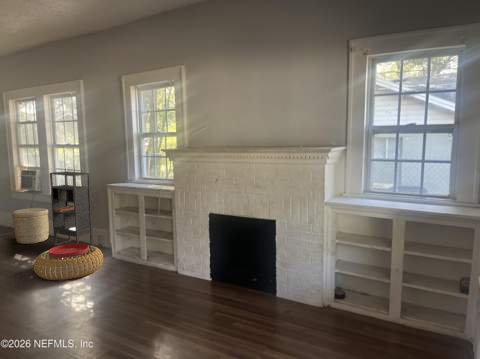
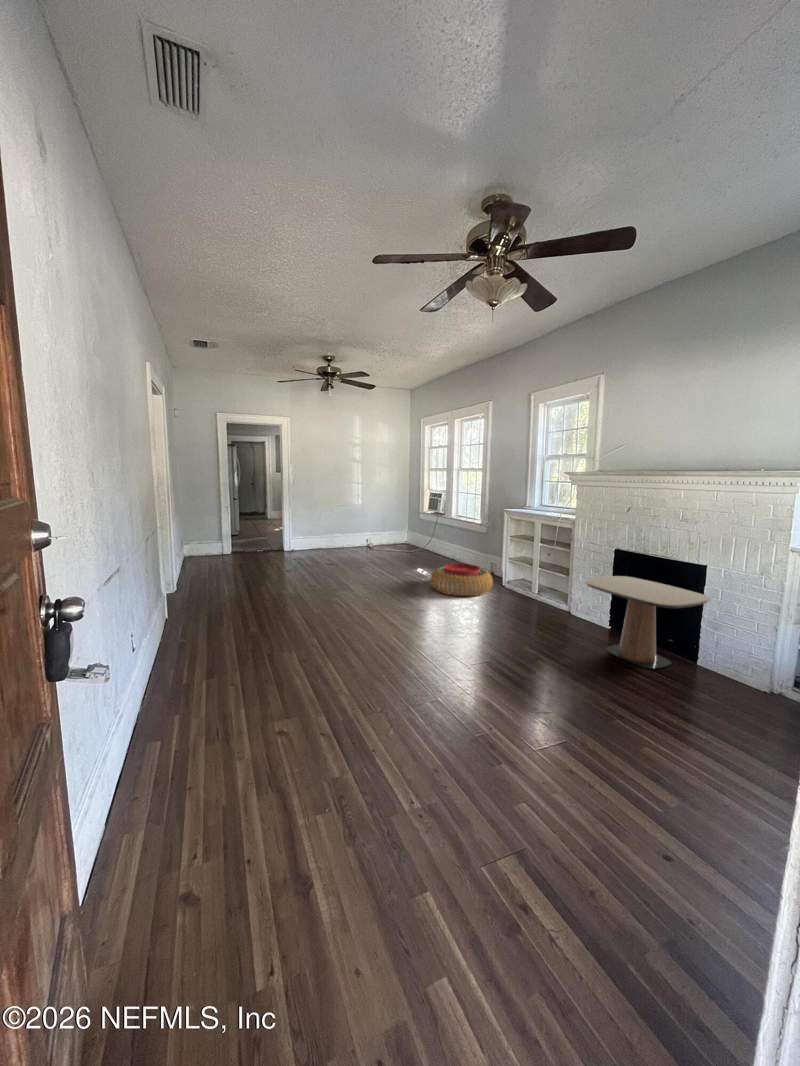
bookshelf: present [50,171,94,246] -> none [449,495,490,573]
woven basket: present [12,208,49,244] -> none [418,528,448,561]
side table: none [191,236,281,311] -> present [585,576,709,669]

